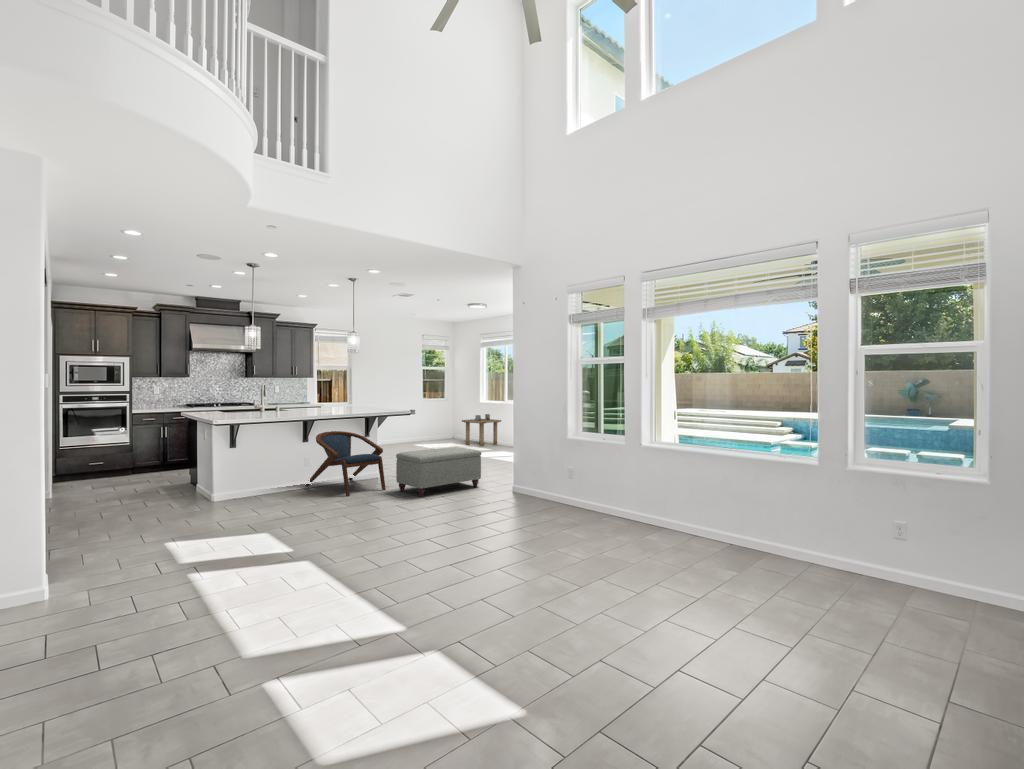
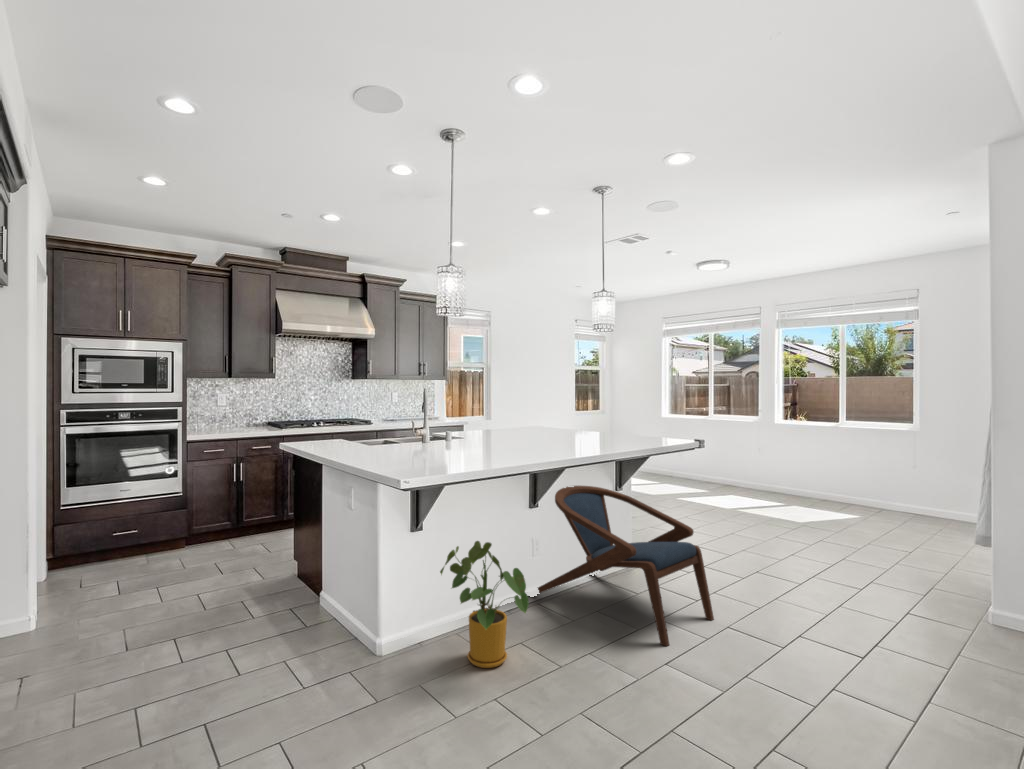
side table: present [462,414,501,446] -> none [647,436,705,485]
ottoman: present [396,447,481,497] -> none [743,520,899,654]
house plant: none [241,451,279,502] -> present [440,541,529,668]

